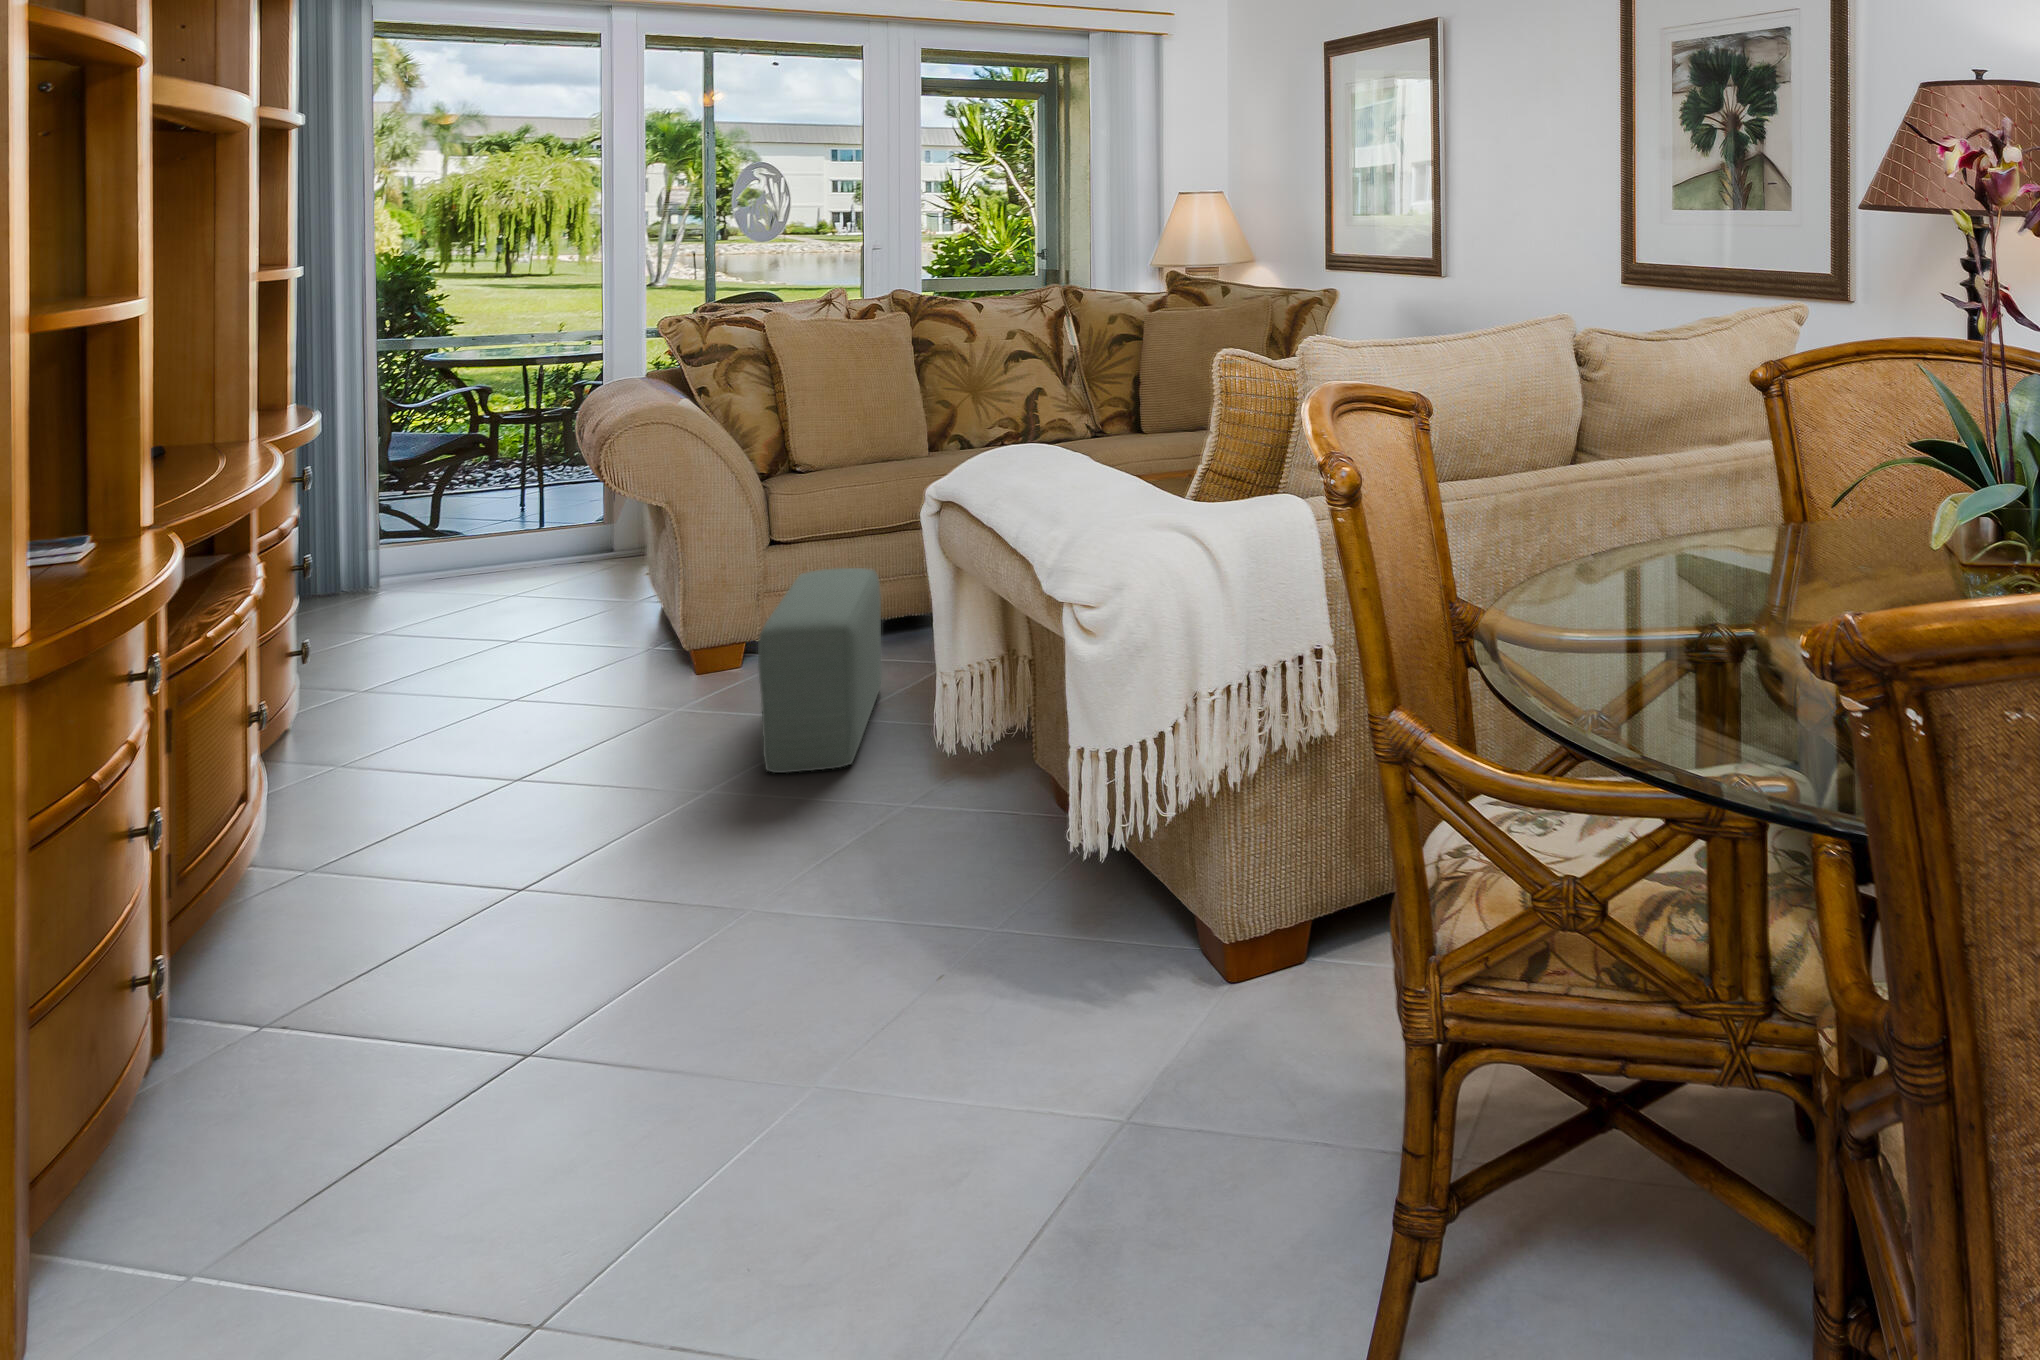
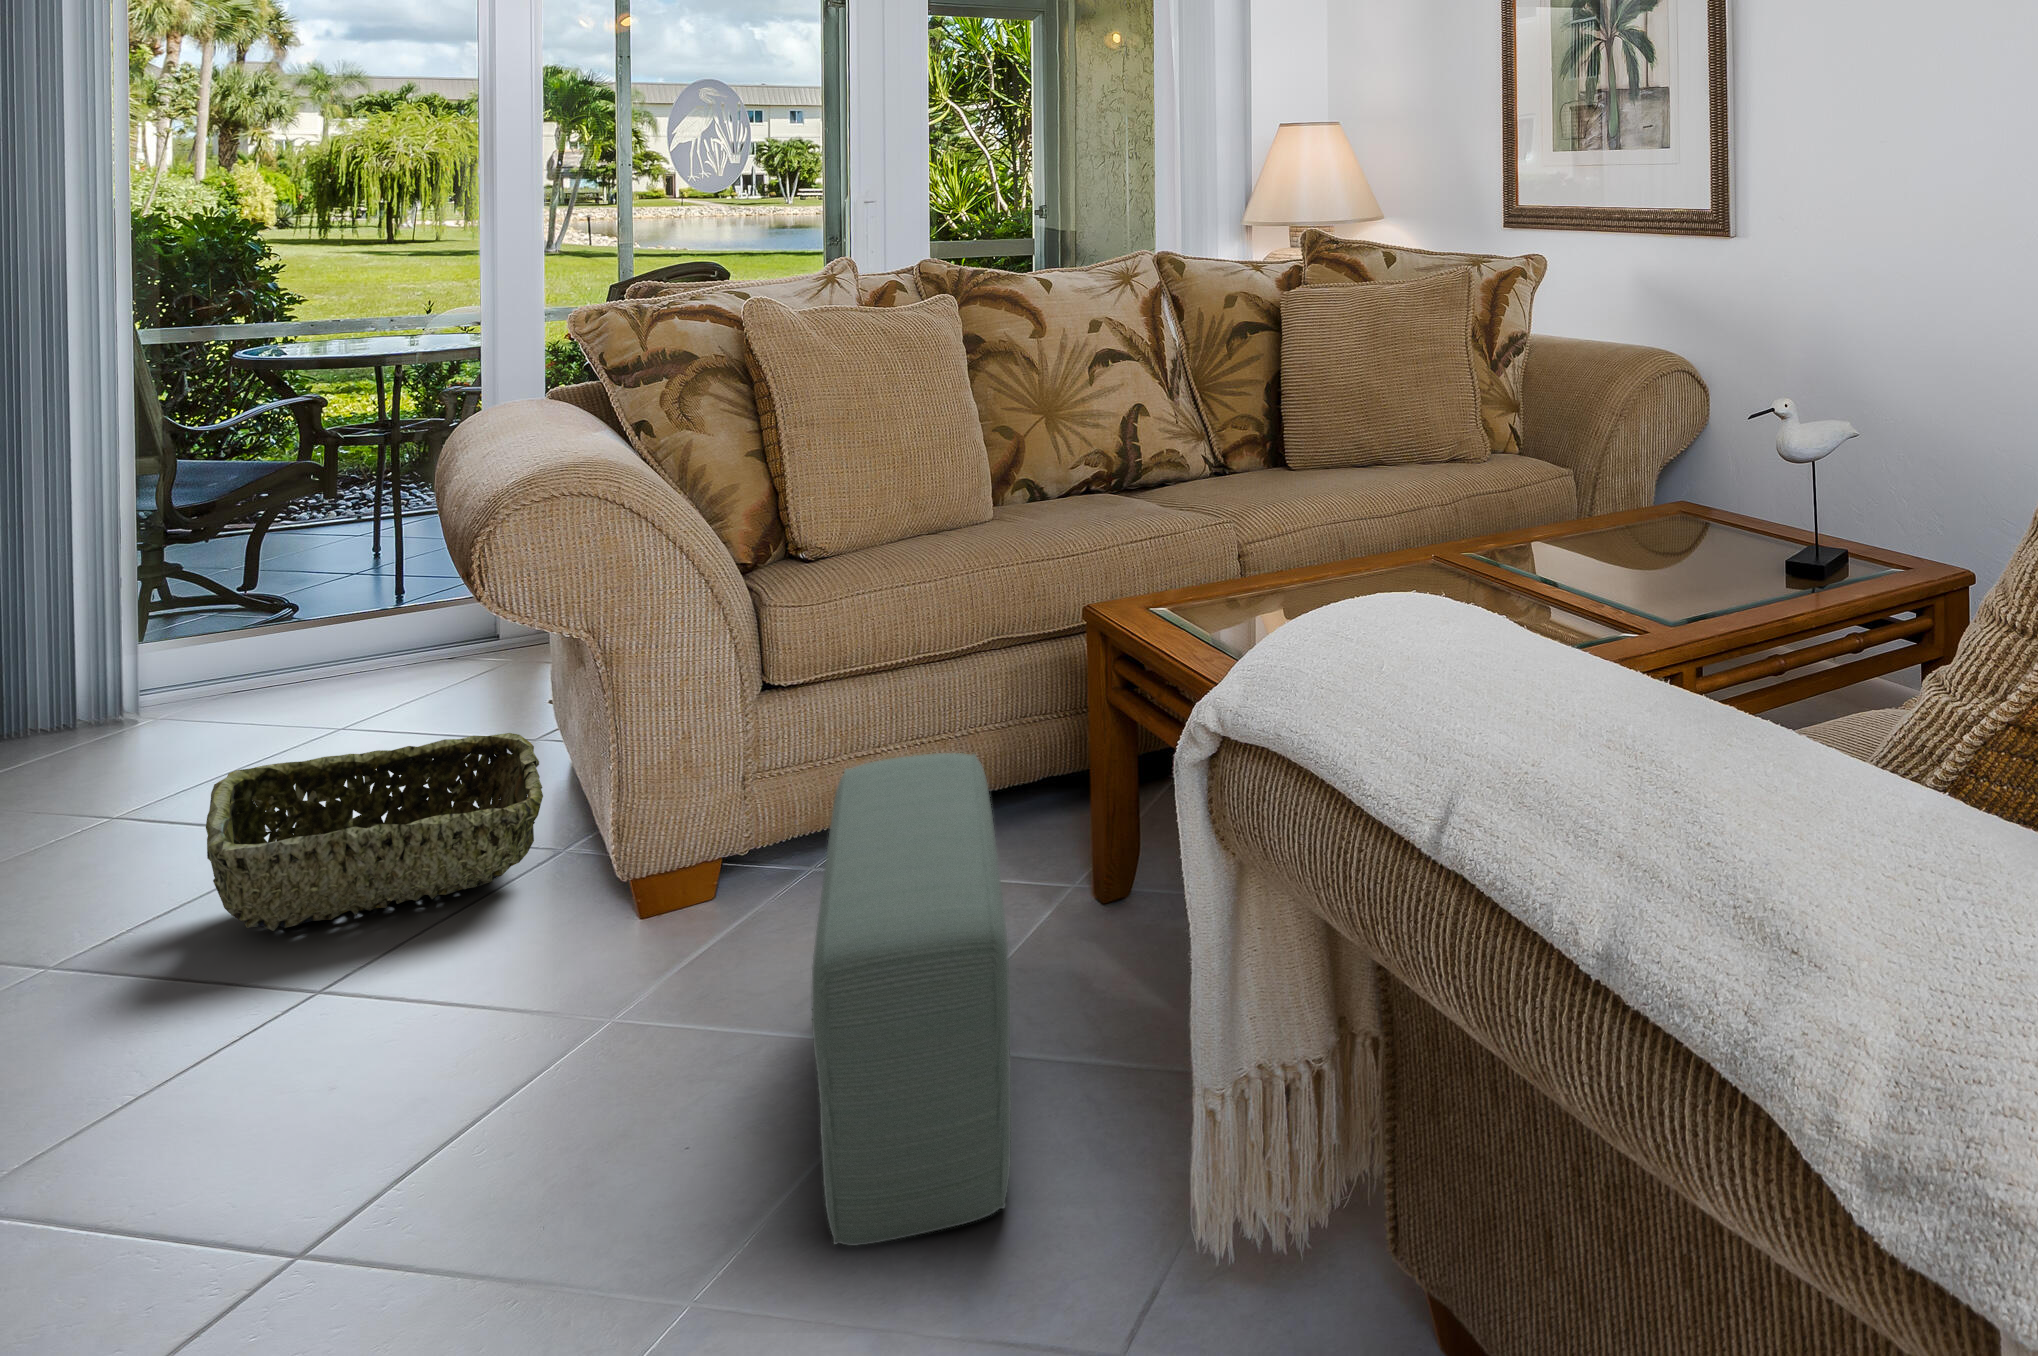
woven basket: none [465,572,647,668] -> present [206,733,543,931]

